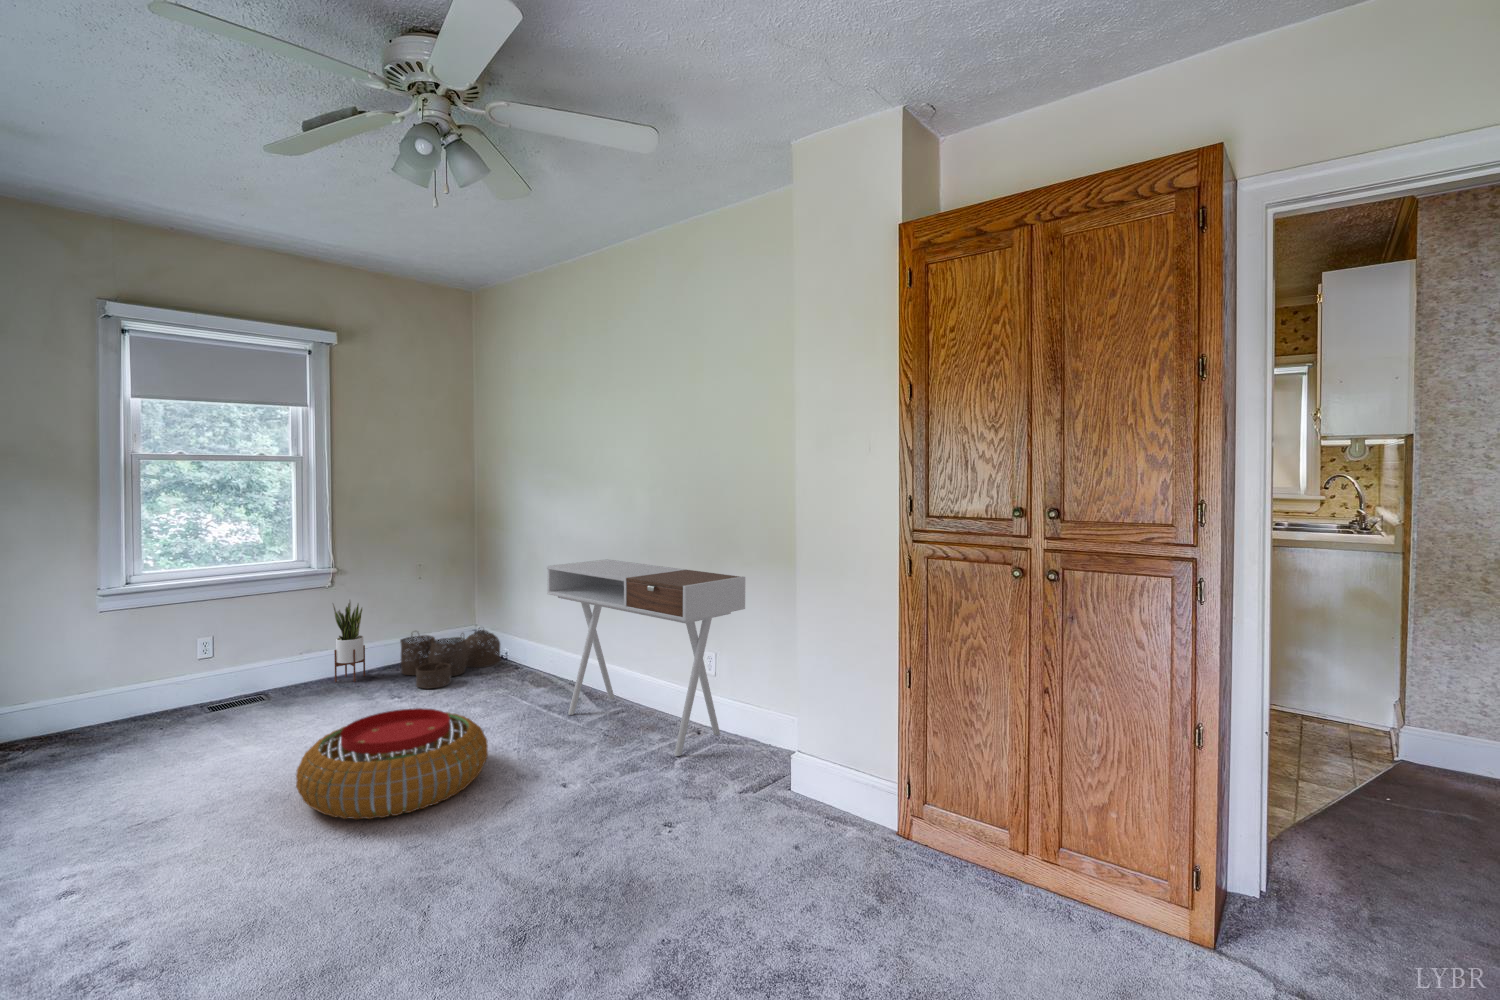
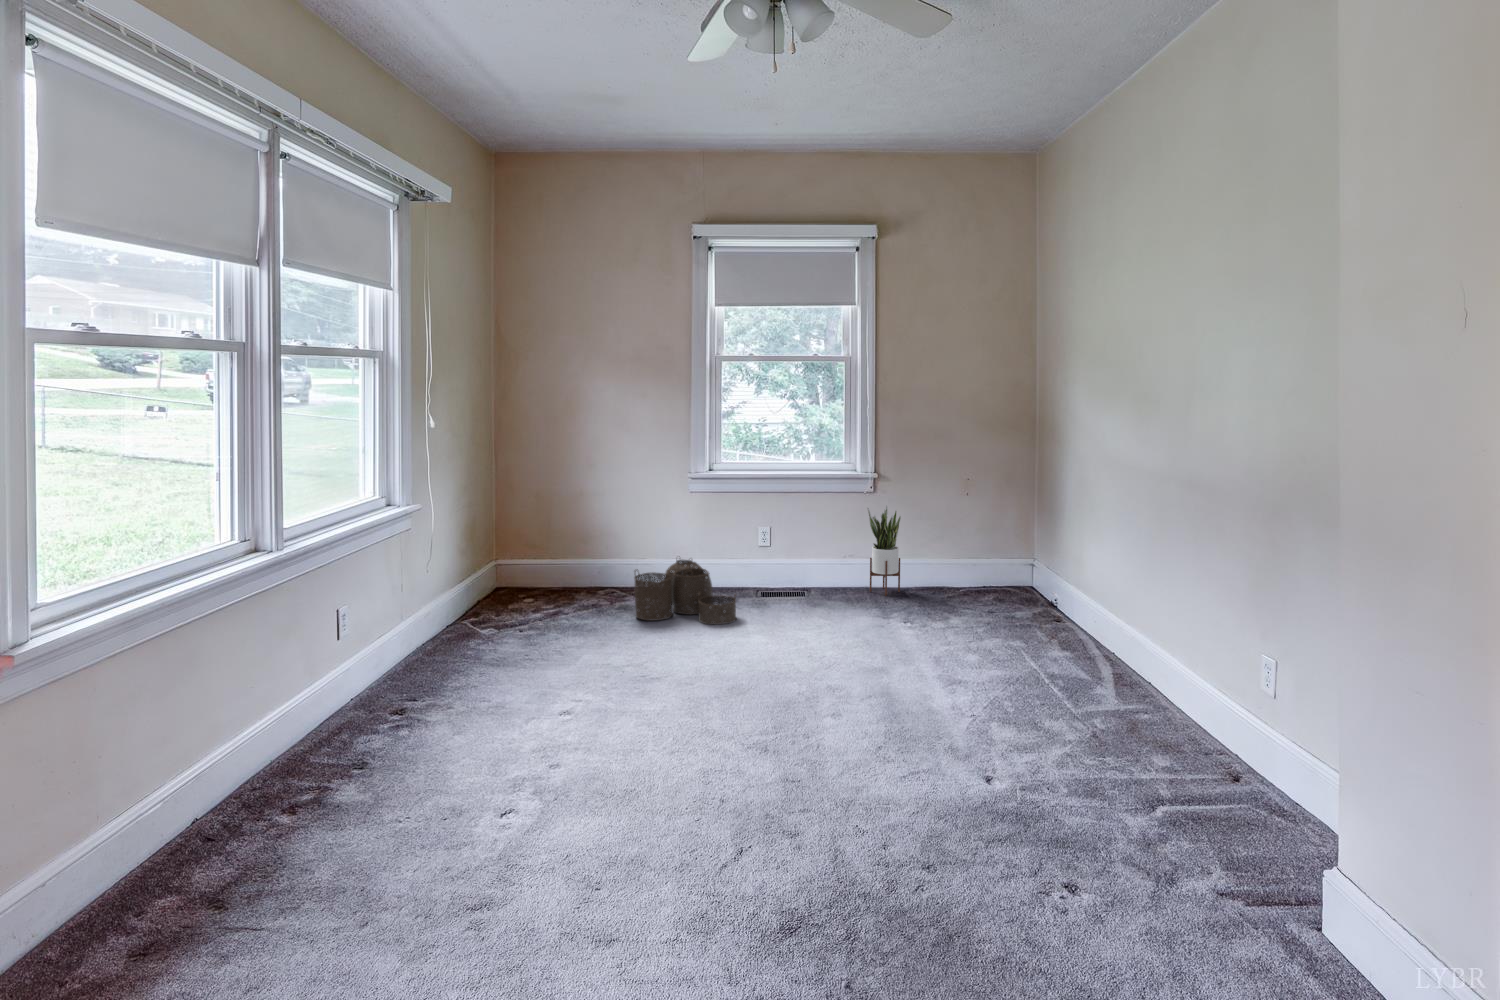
desk: present [547,559,745,756] -> none [1056,489,1336,802]
woven basket: present [400,628,501,688] -> present [634,560,736,624]
pouf: present [296,708,488,819] -> none [738,633,927,748]

